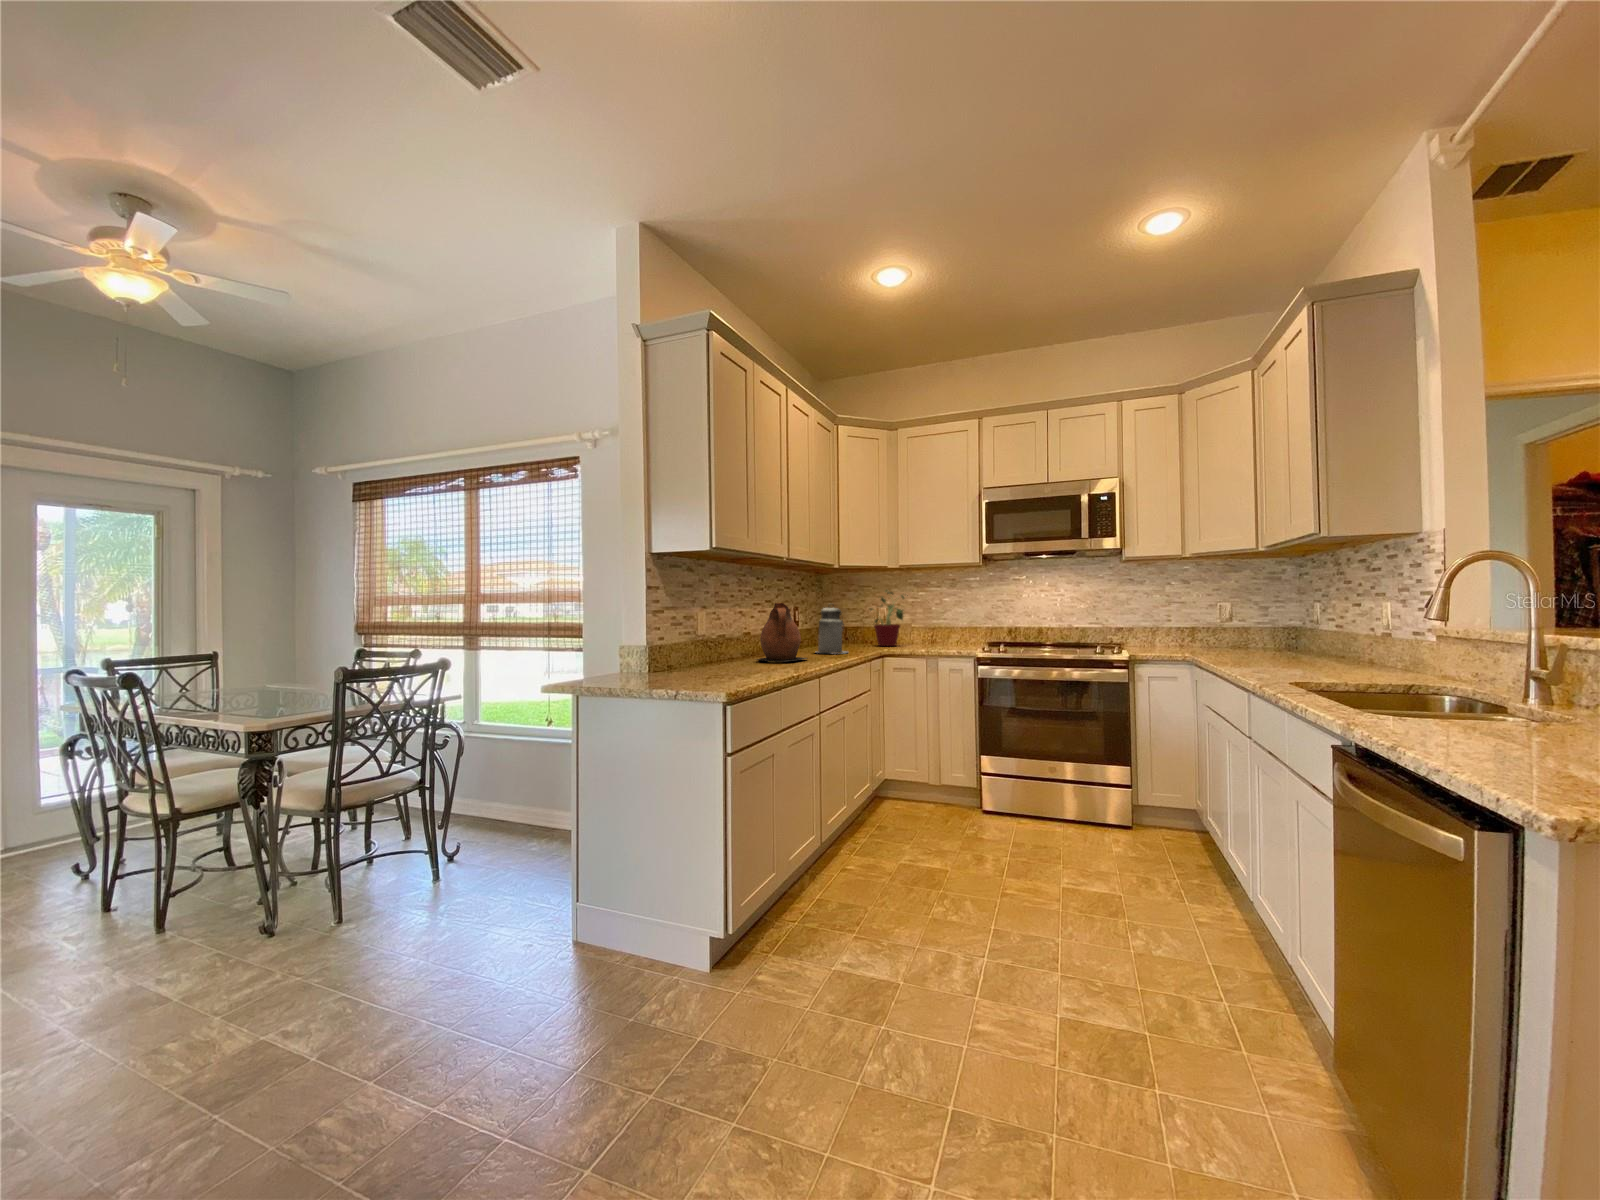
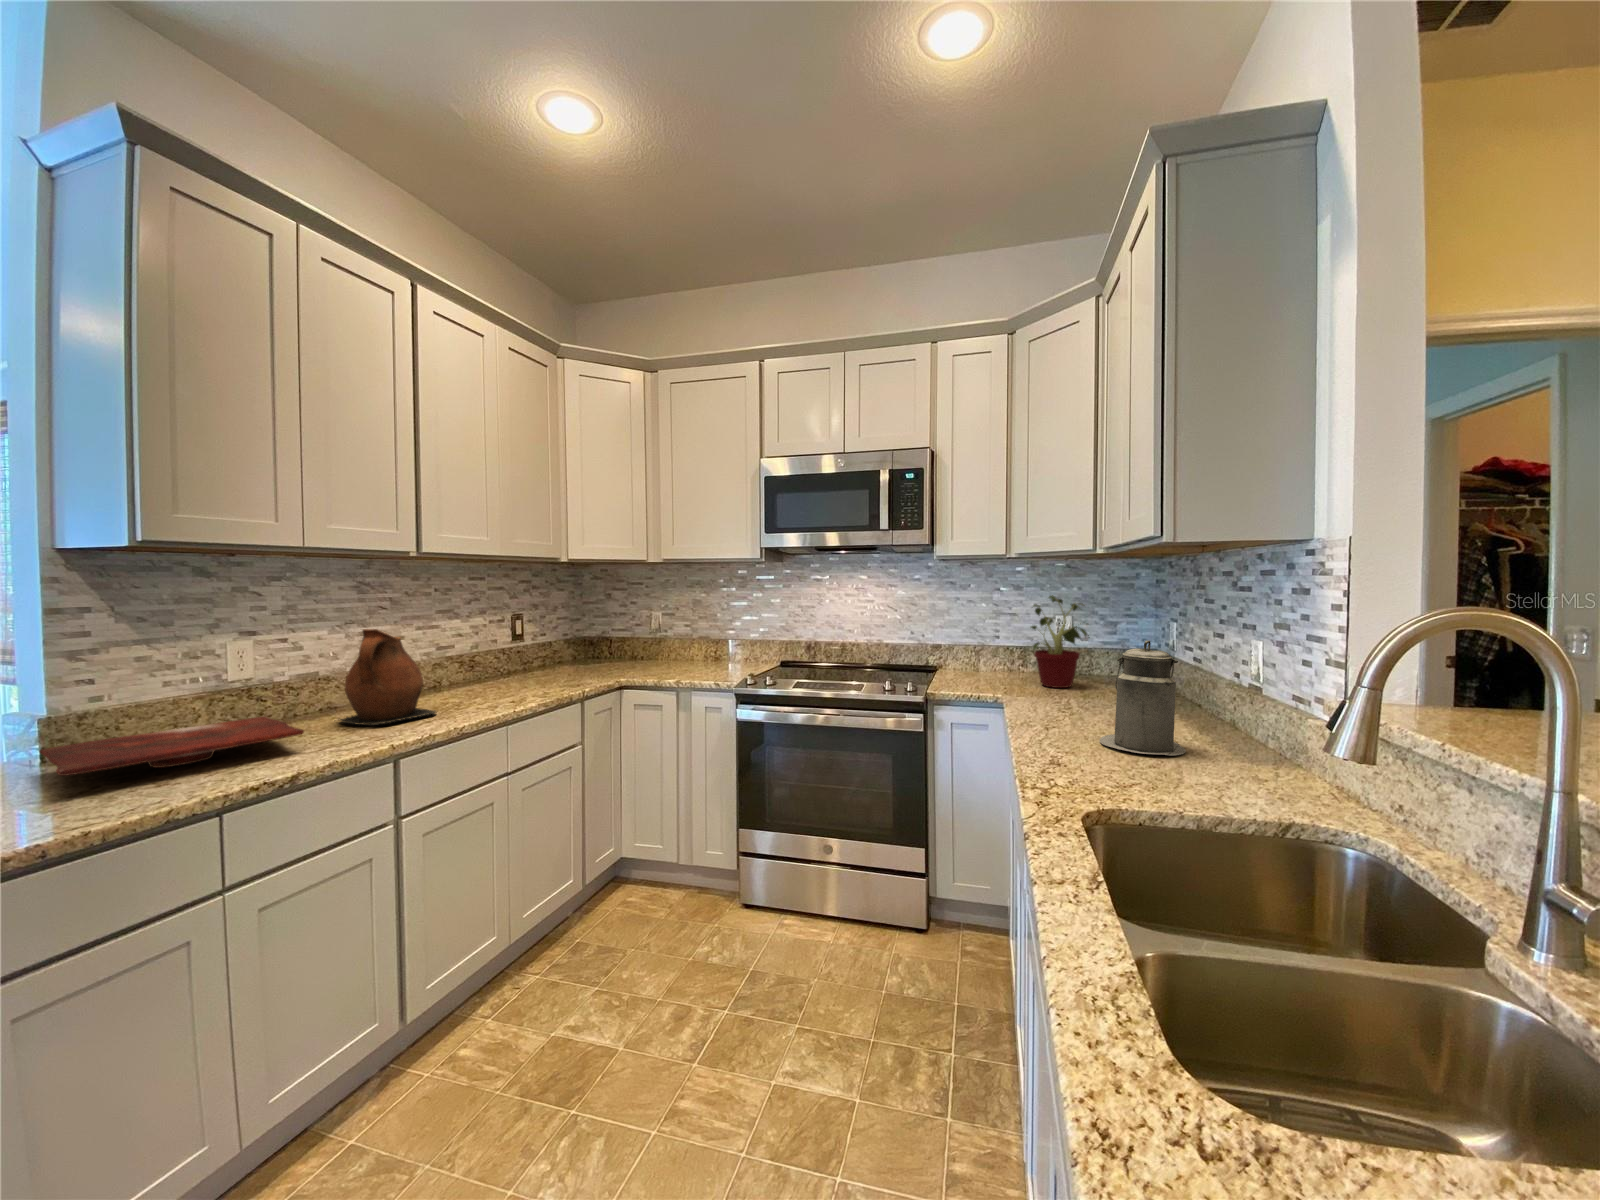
potted plant: present [870,590,908,646] -> present [1031,595,1089,688]
canister: present [818,607,847,654] -> present [1099,641,1186,756]
cutting board: none [660,654,776,672] -> present [39,717,304,776]

